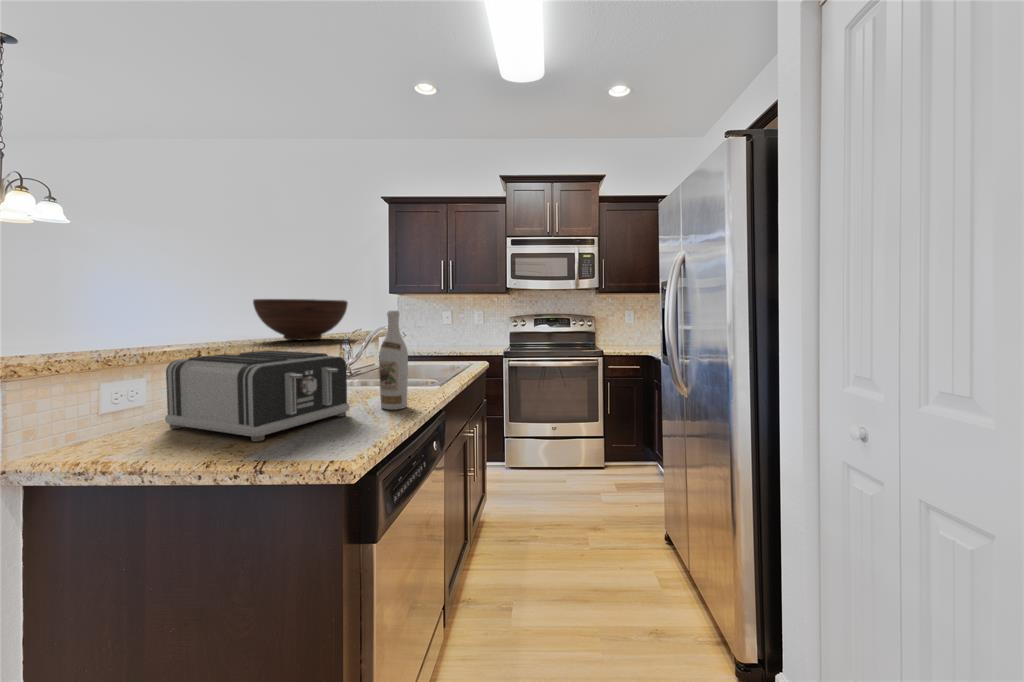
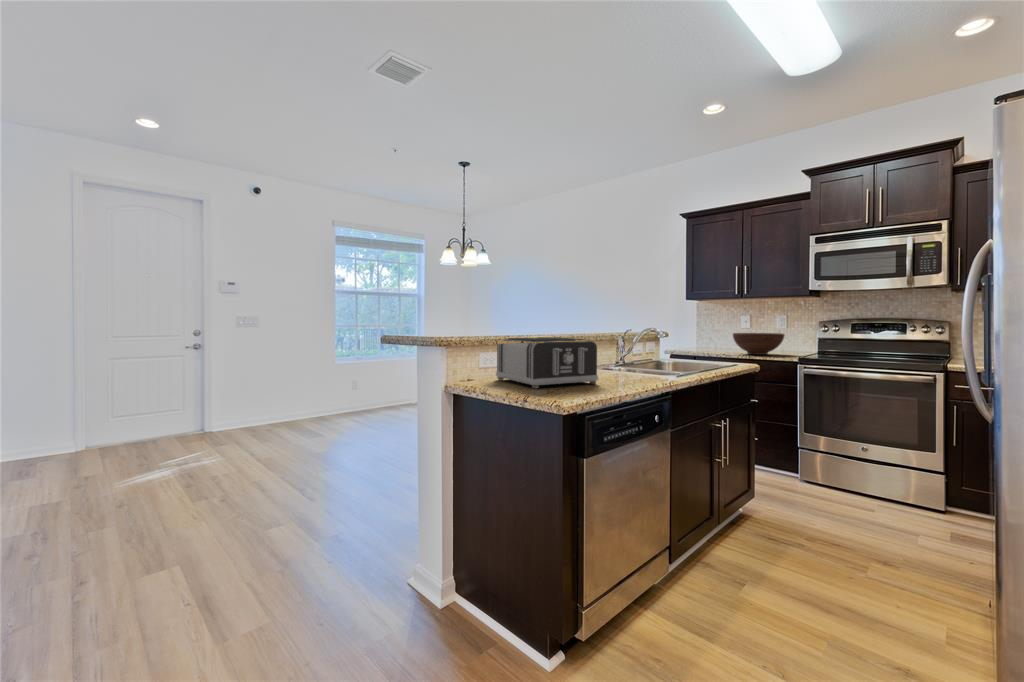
fruit bowl: present [253,299,348,340] -> present [733,333,784,355]
wine bottle: present [379,311,408,410] -> none [623,309,645,384]

